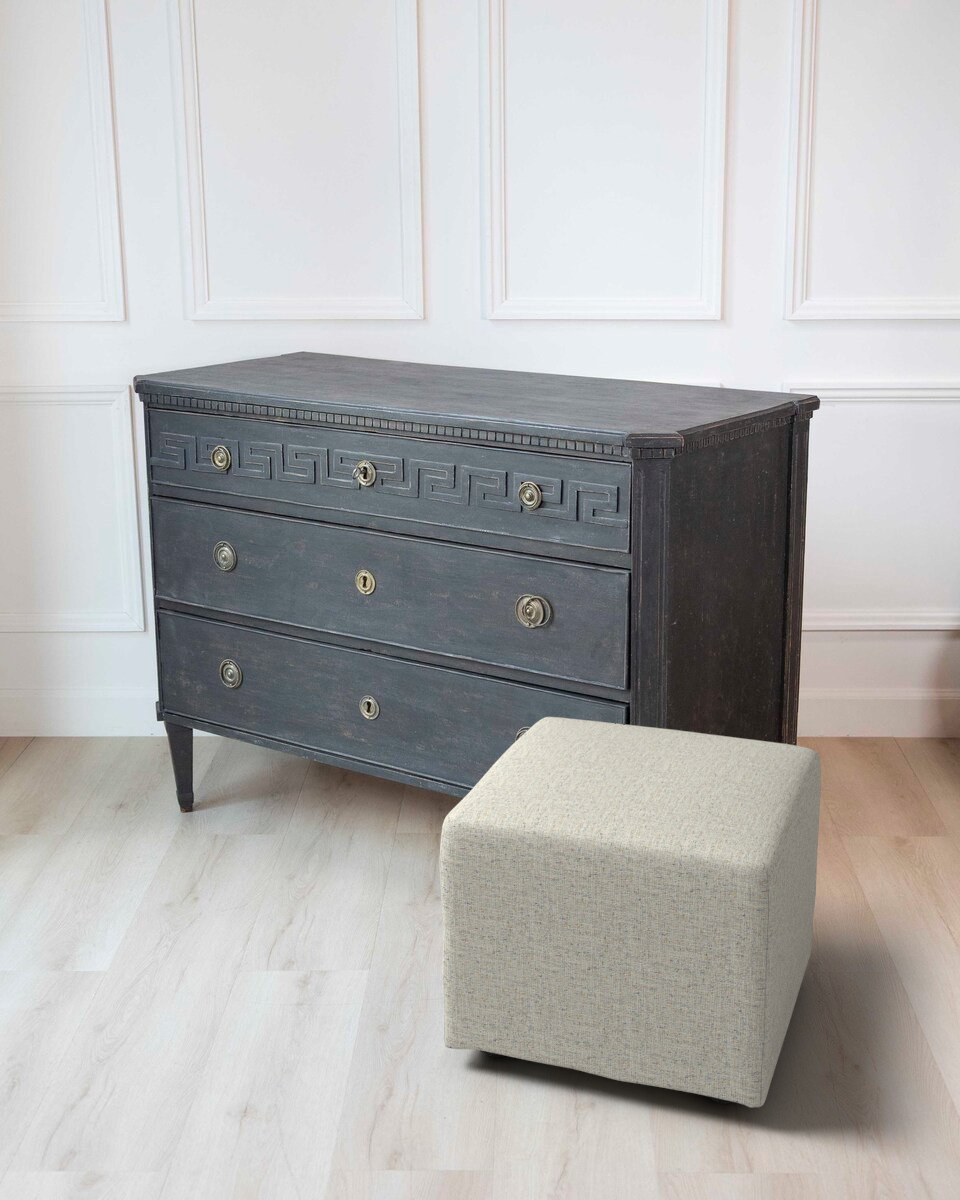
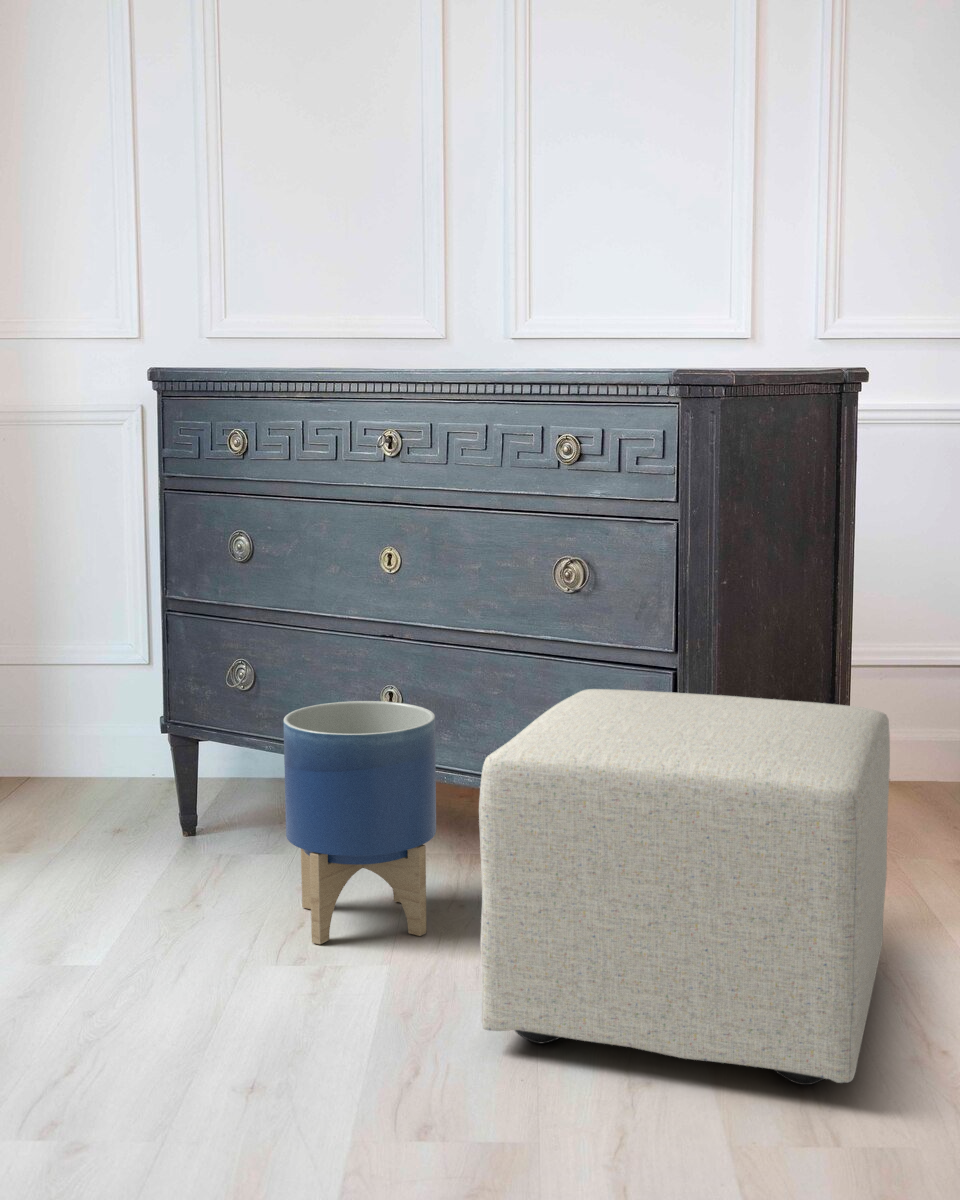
planter: none [268,713,410,943] -> present [284,701,436,944]

